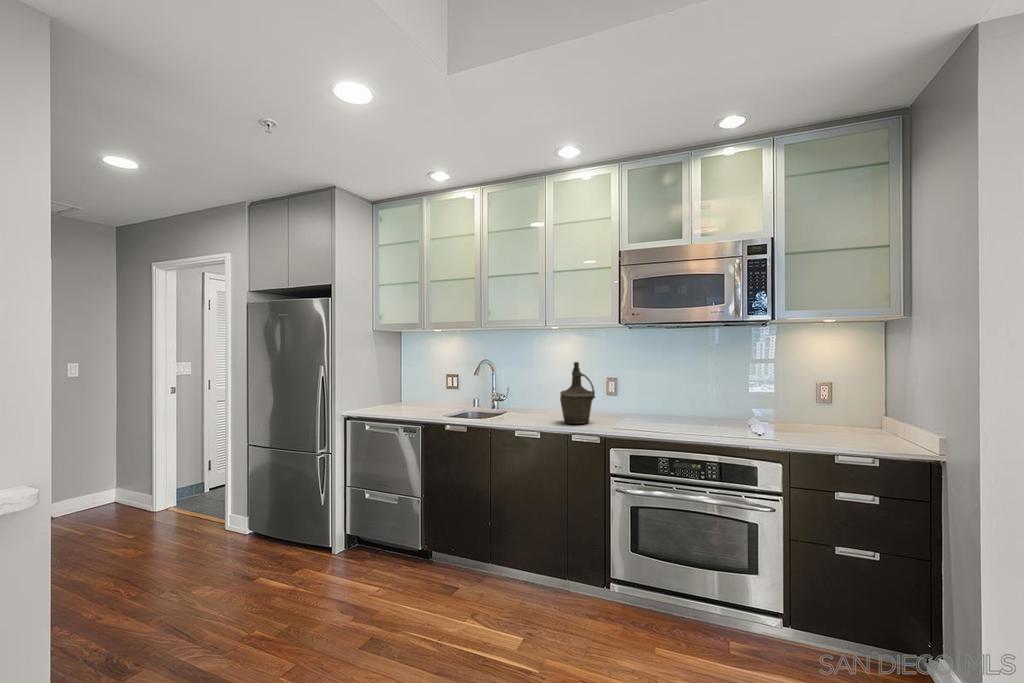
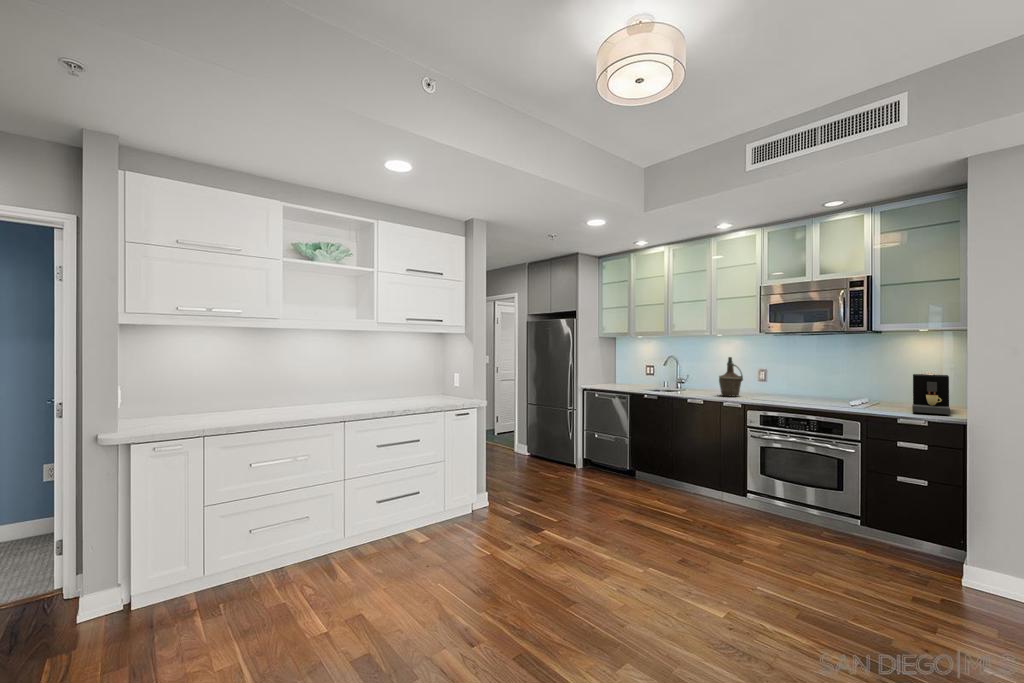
coffee maker: none [830,384,905,447] -> present [912,374,950,415]

